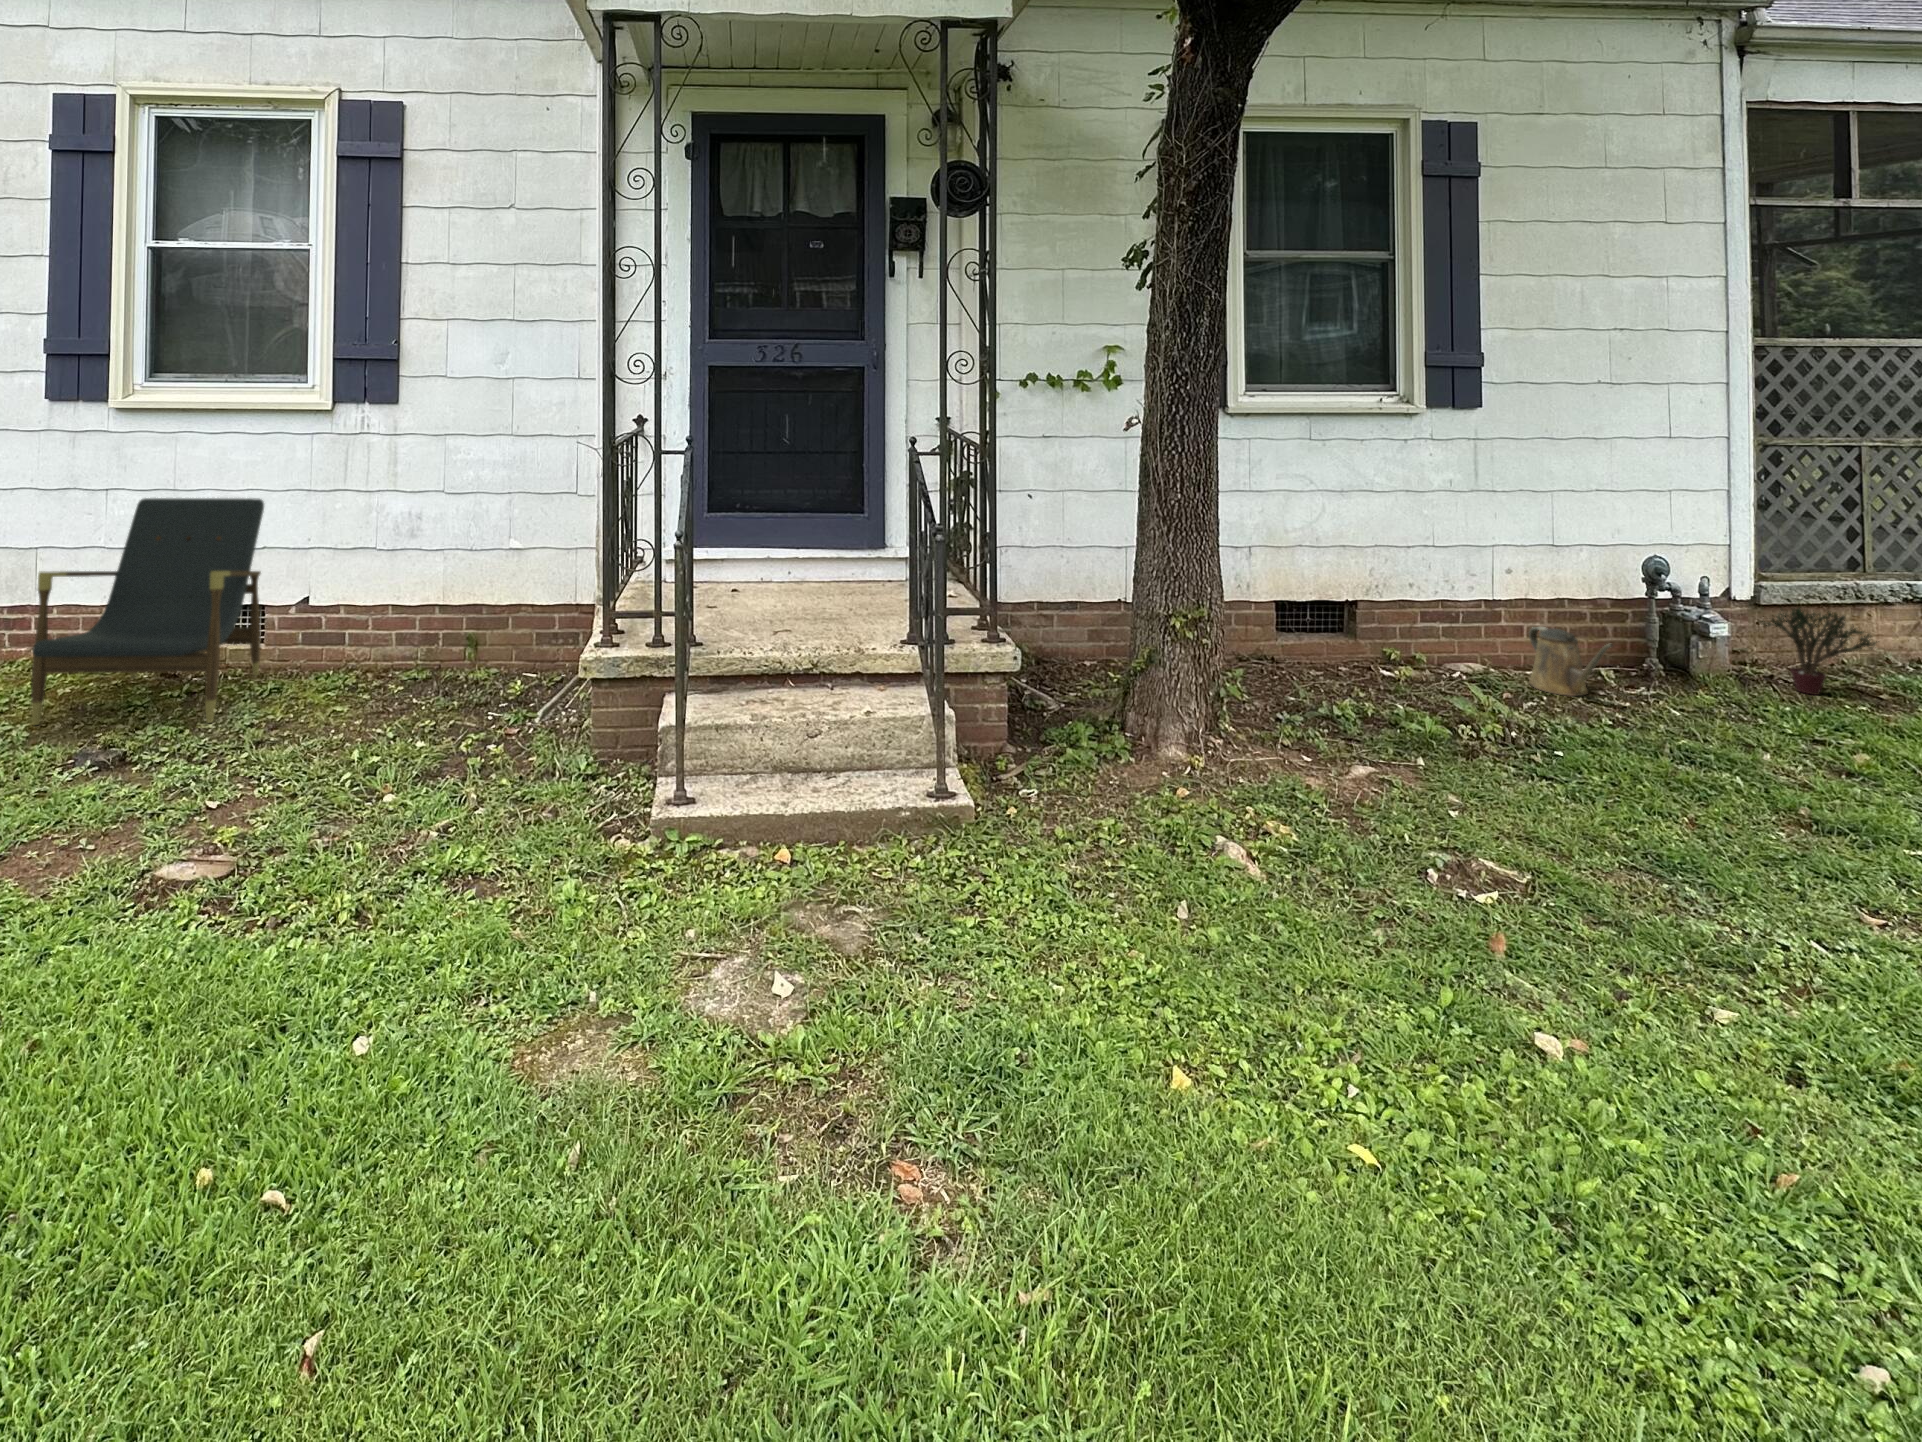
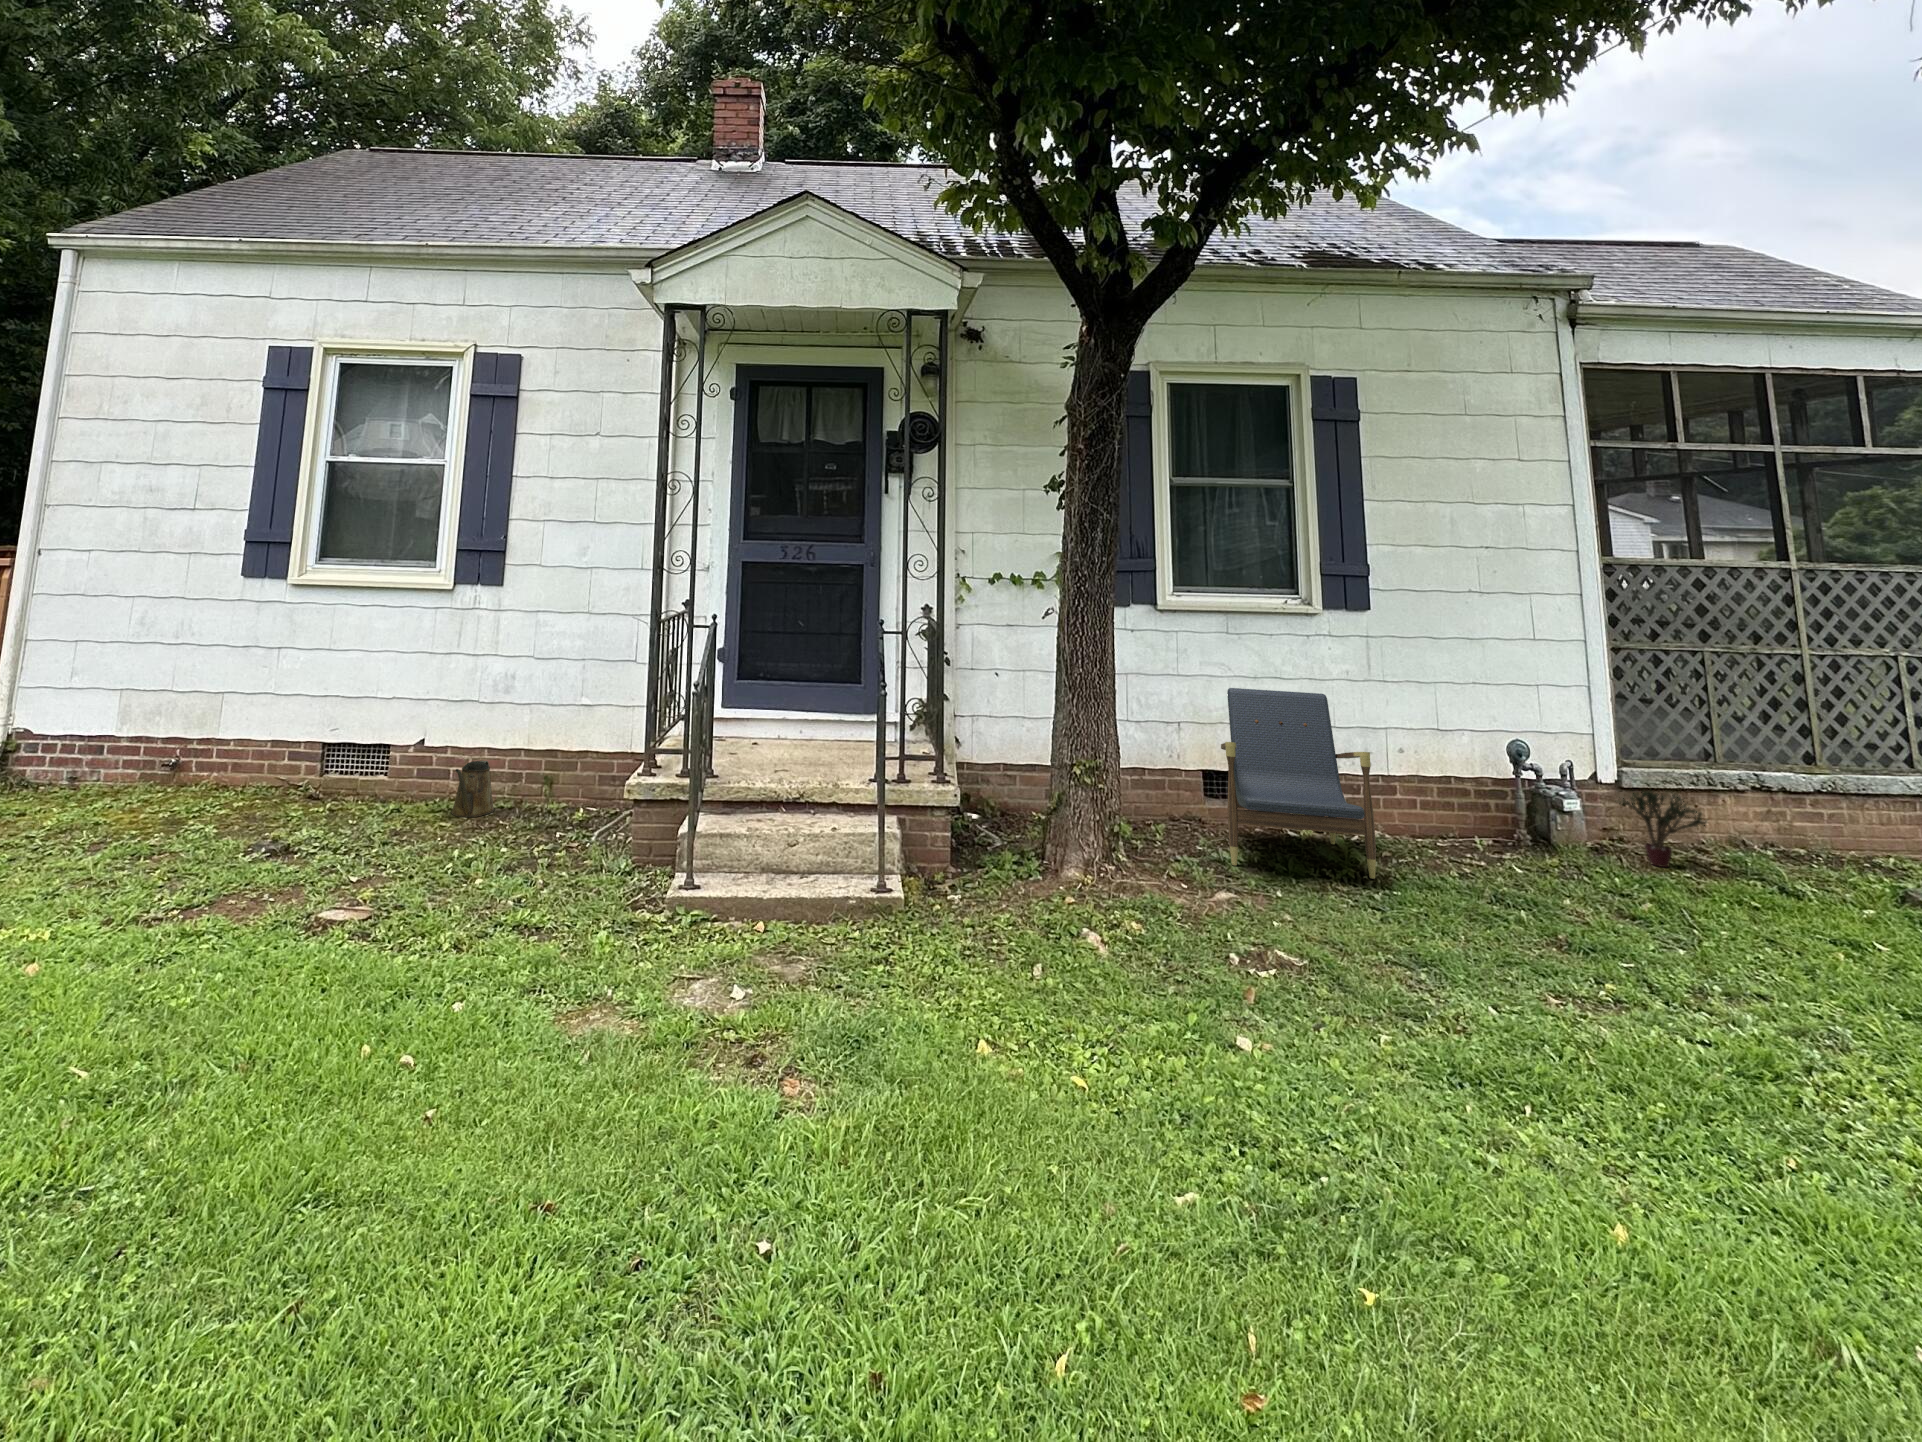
lounge chair: present [31,498,264,725] -> present [1221,688,1376,879]
watering can: present [1529,627,1613,696] -> present [451,761,495,817]

